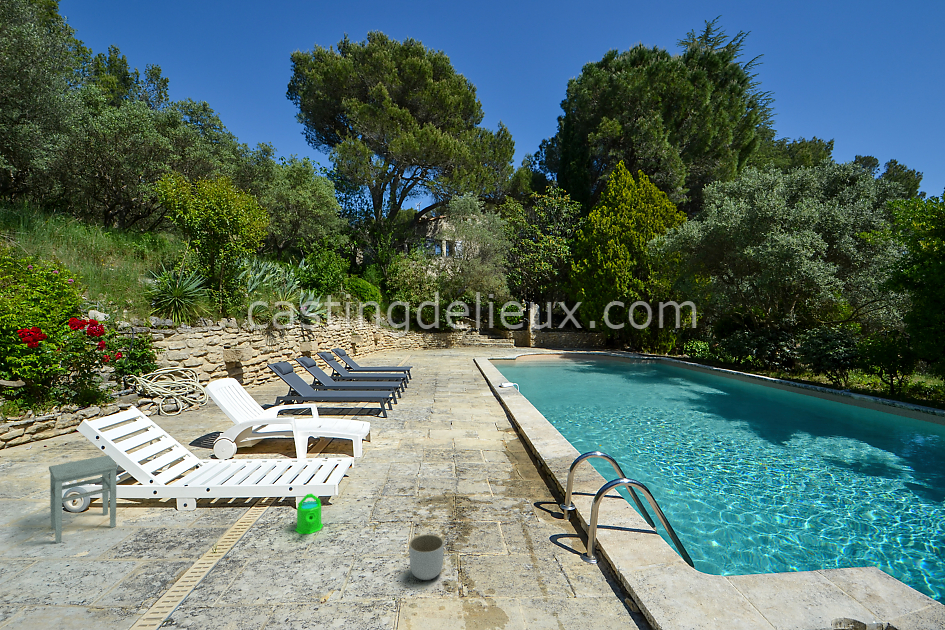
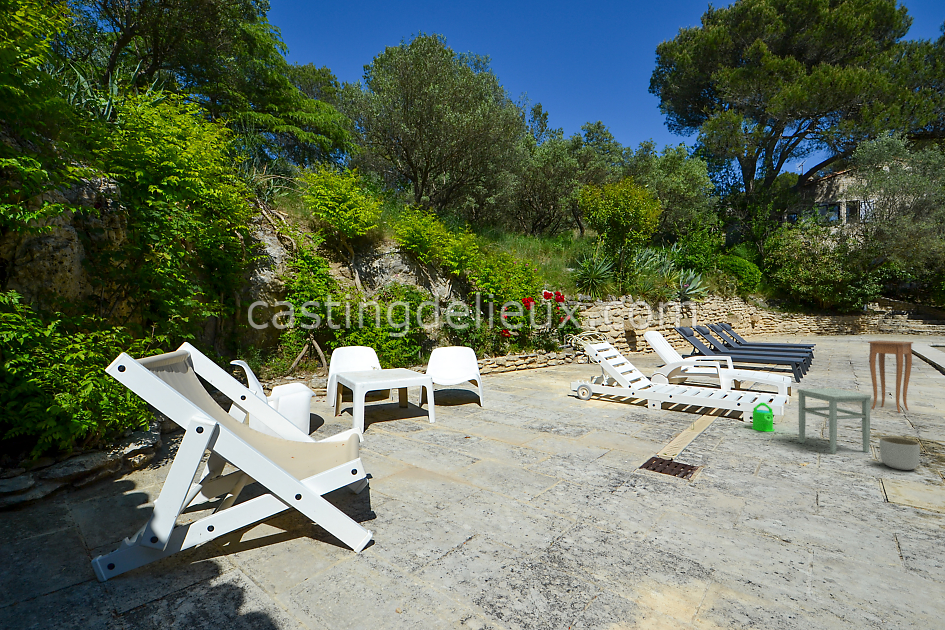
side table: none [430,383,463,455] -> present [868,340,913,413]
stool: present [49,455,118,543] -> present [798,388,871,454]

